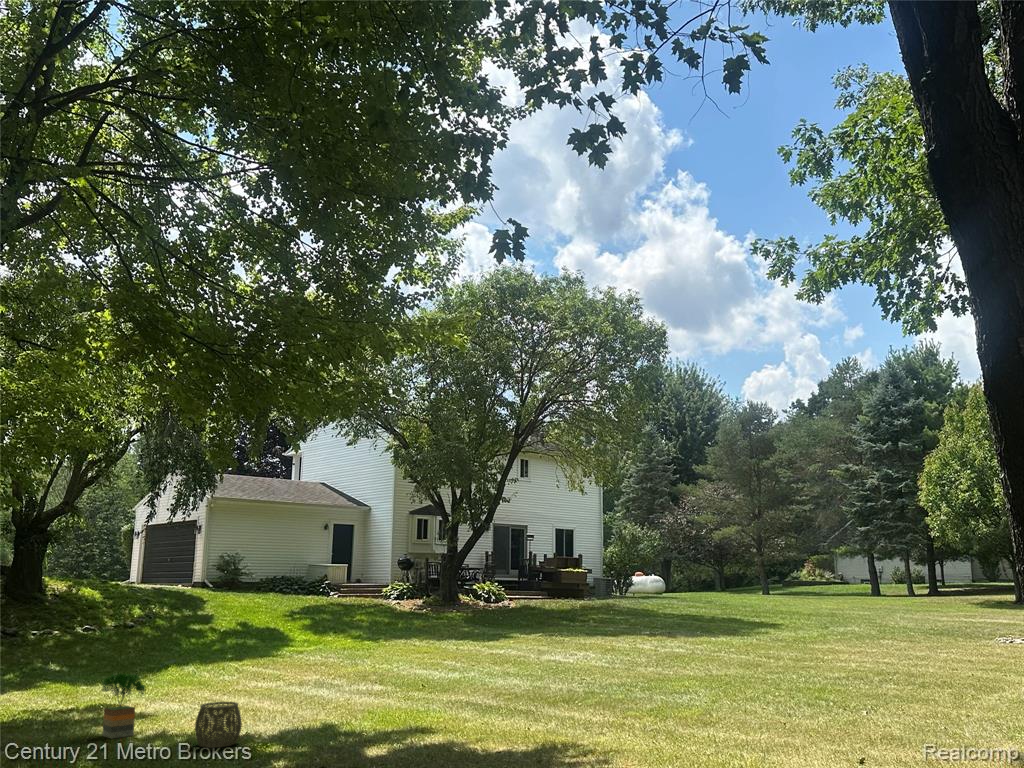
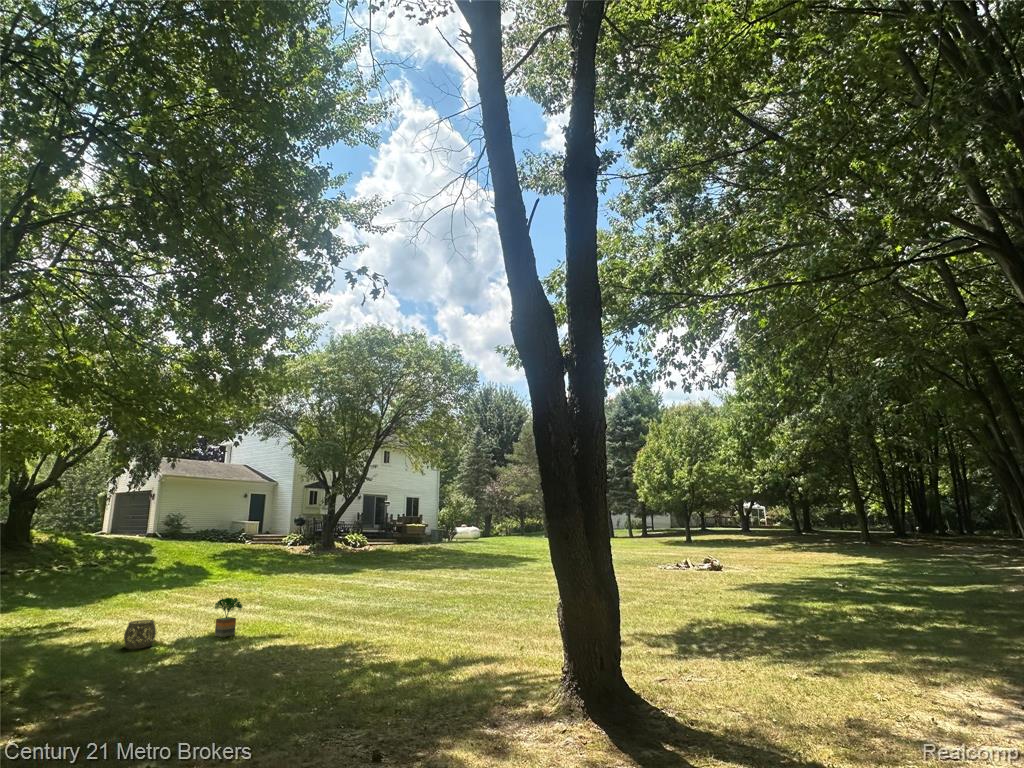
potted tree: present [101,674,146,739] -> present [215,598,243,637]

